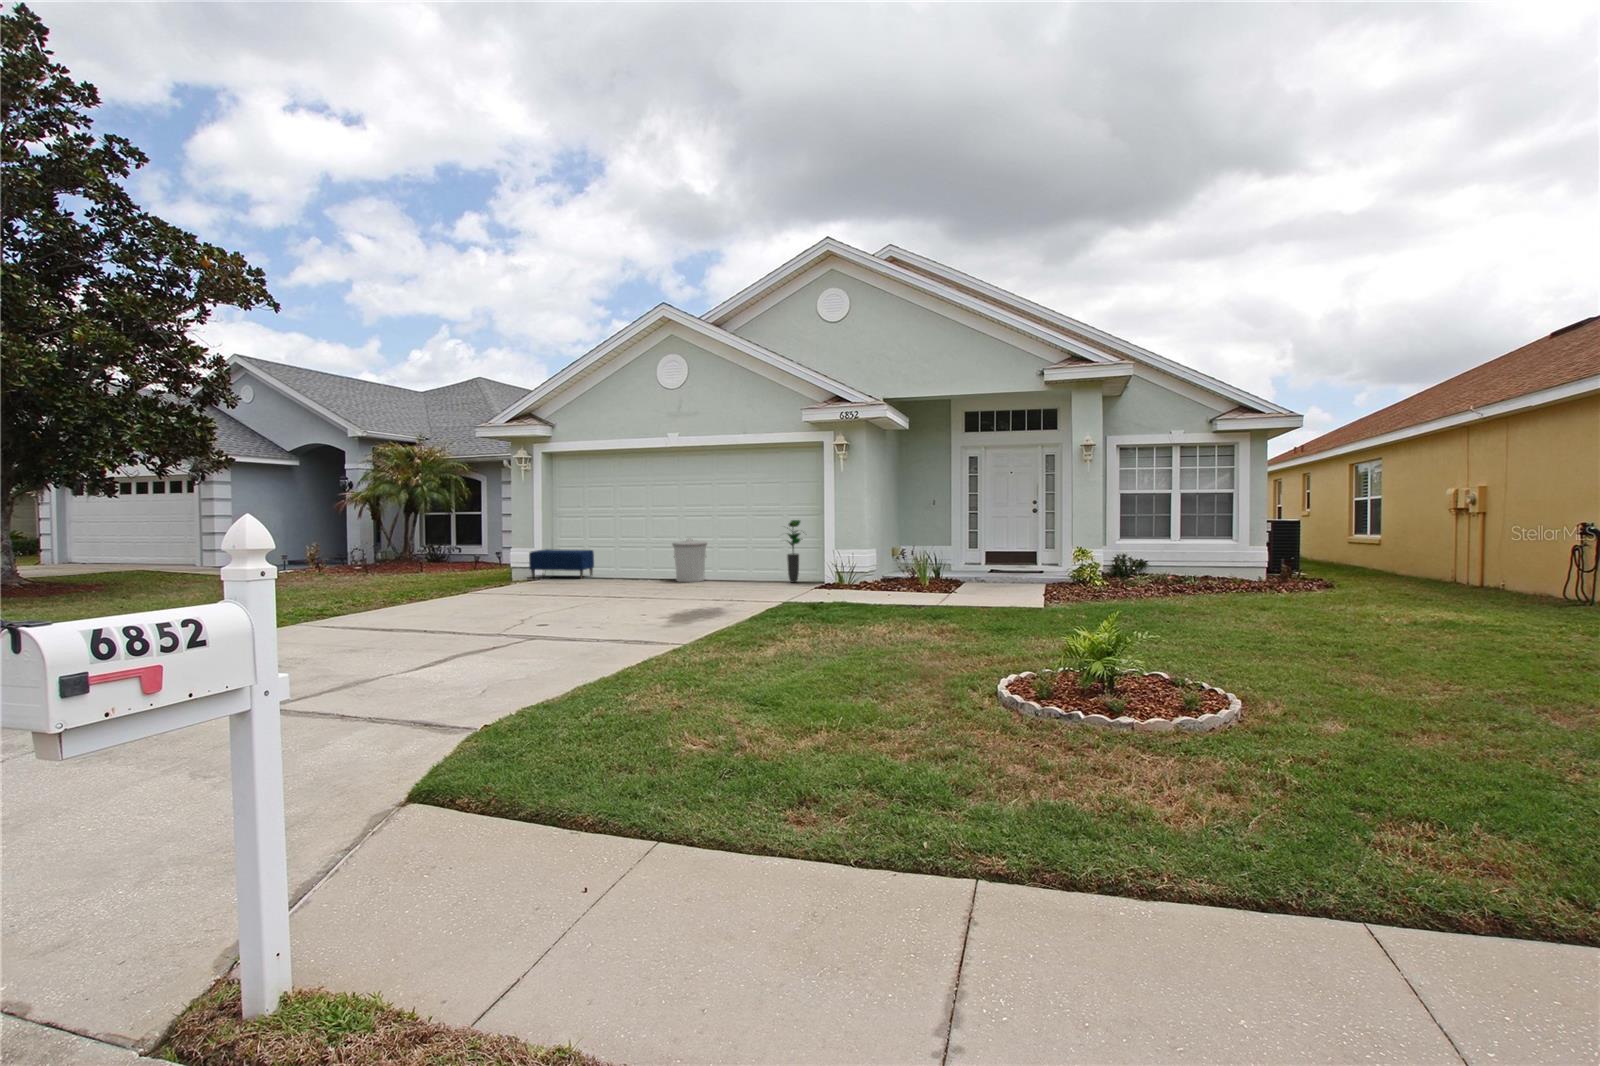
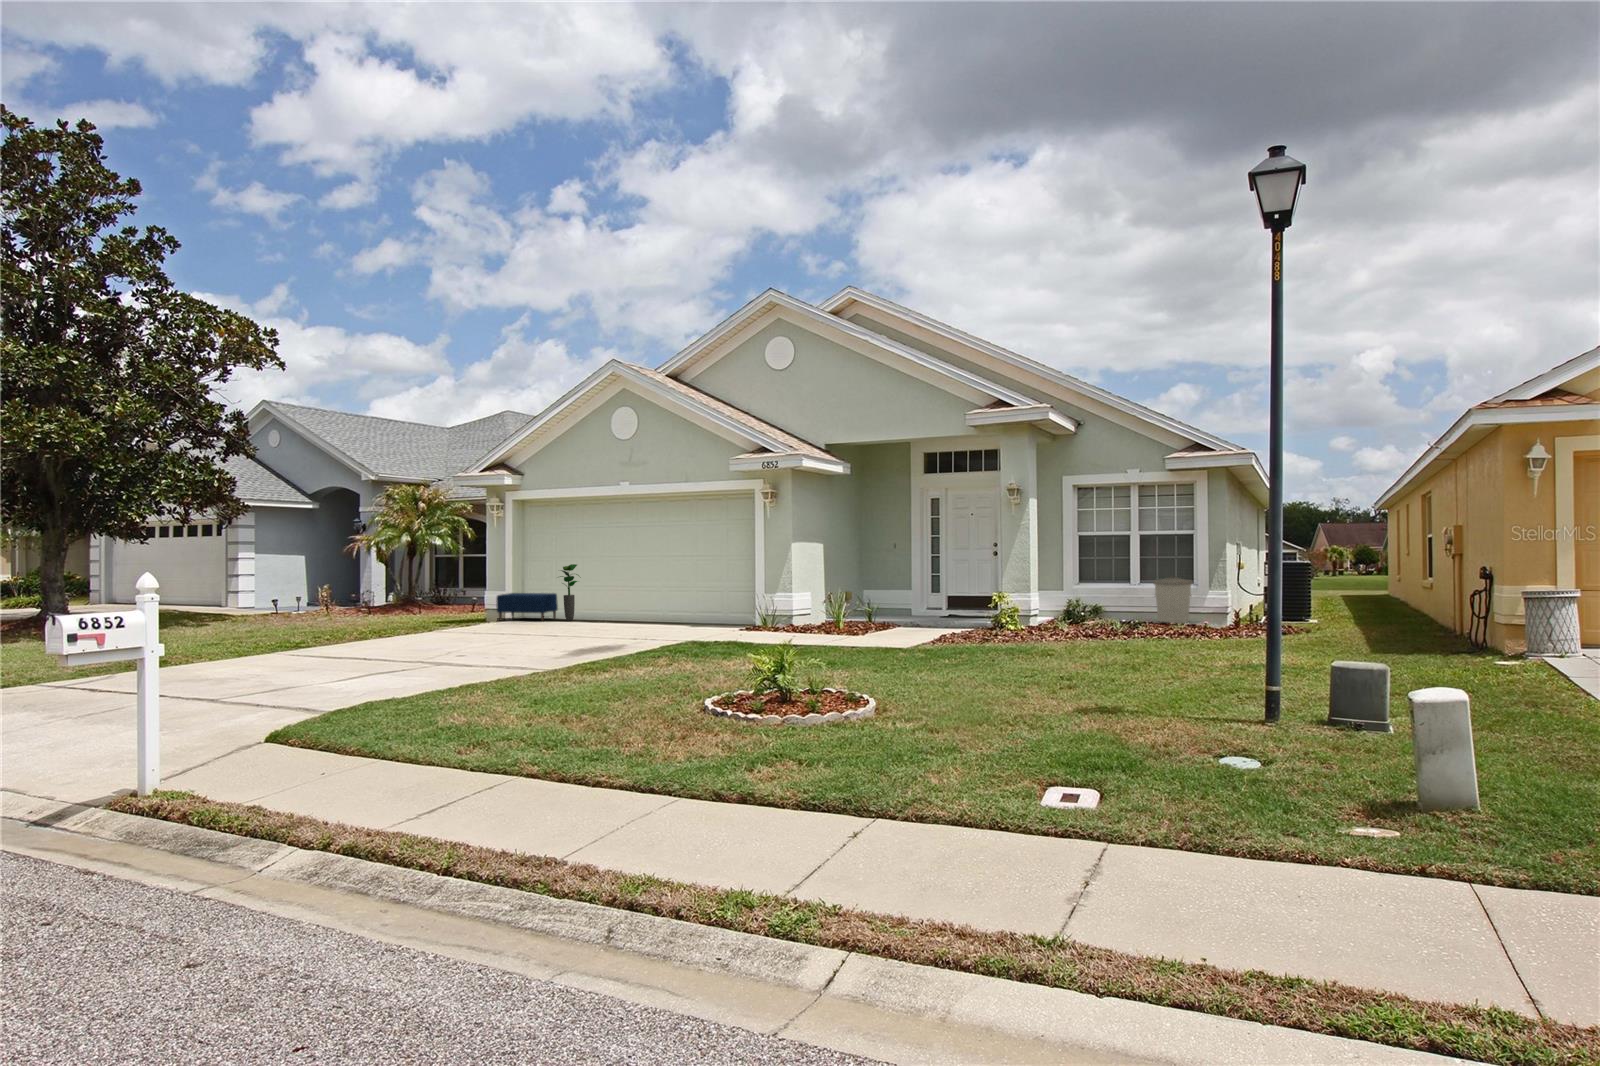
potted plant: present [787,520,801,582] -> present [560,564,581,621]
trash can: present [672,540,707,582] -> present [1153,577,1193,623]

